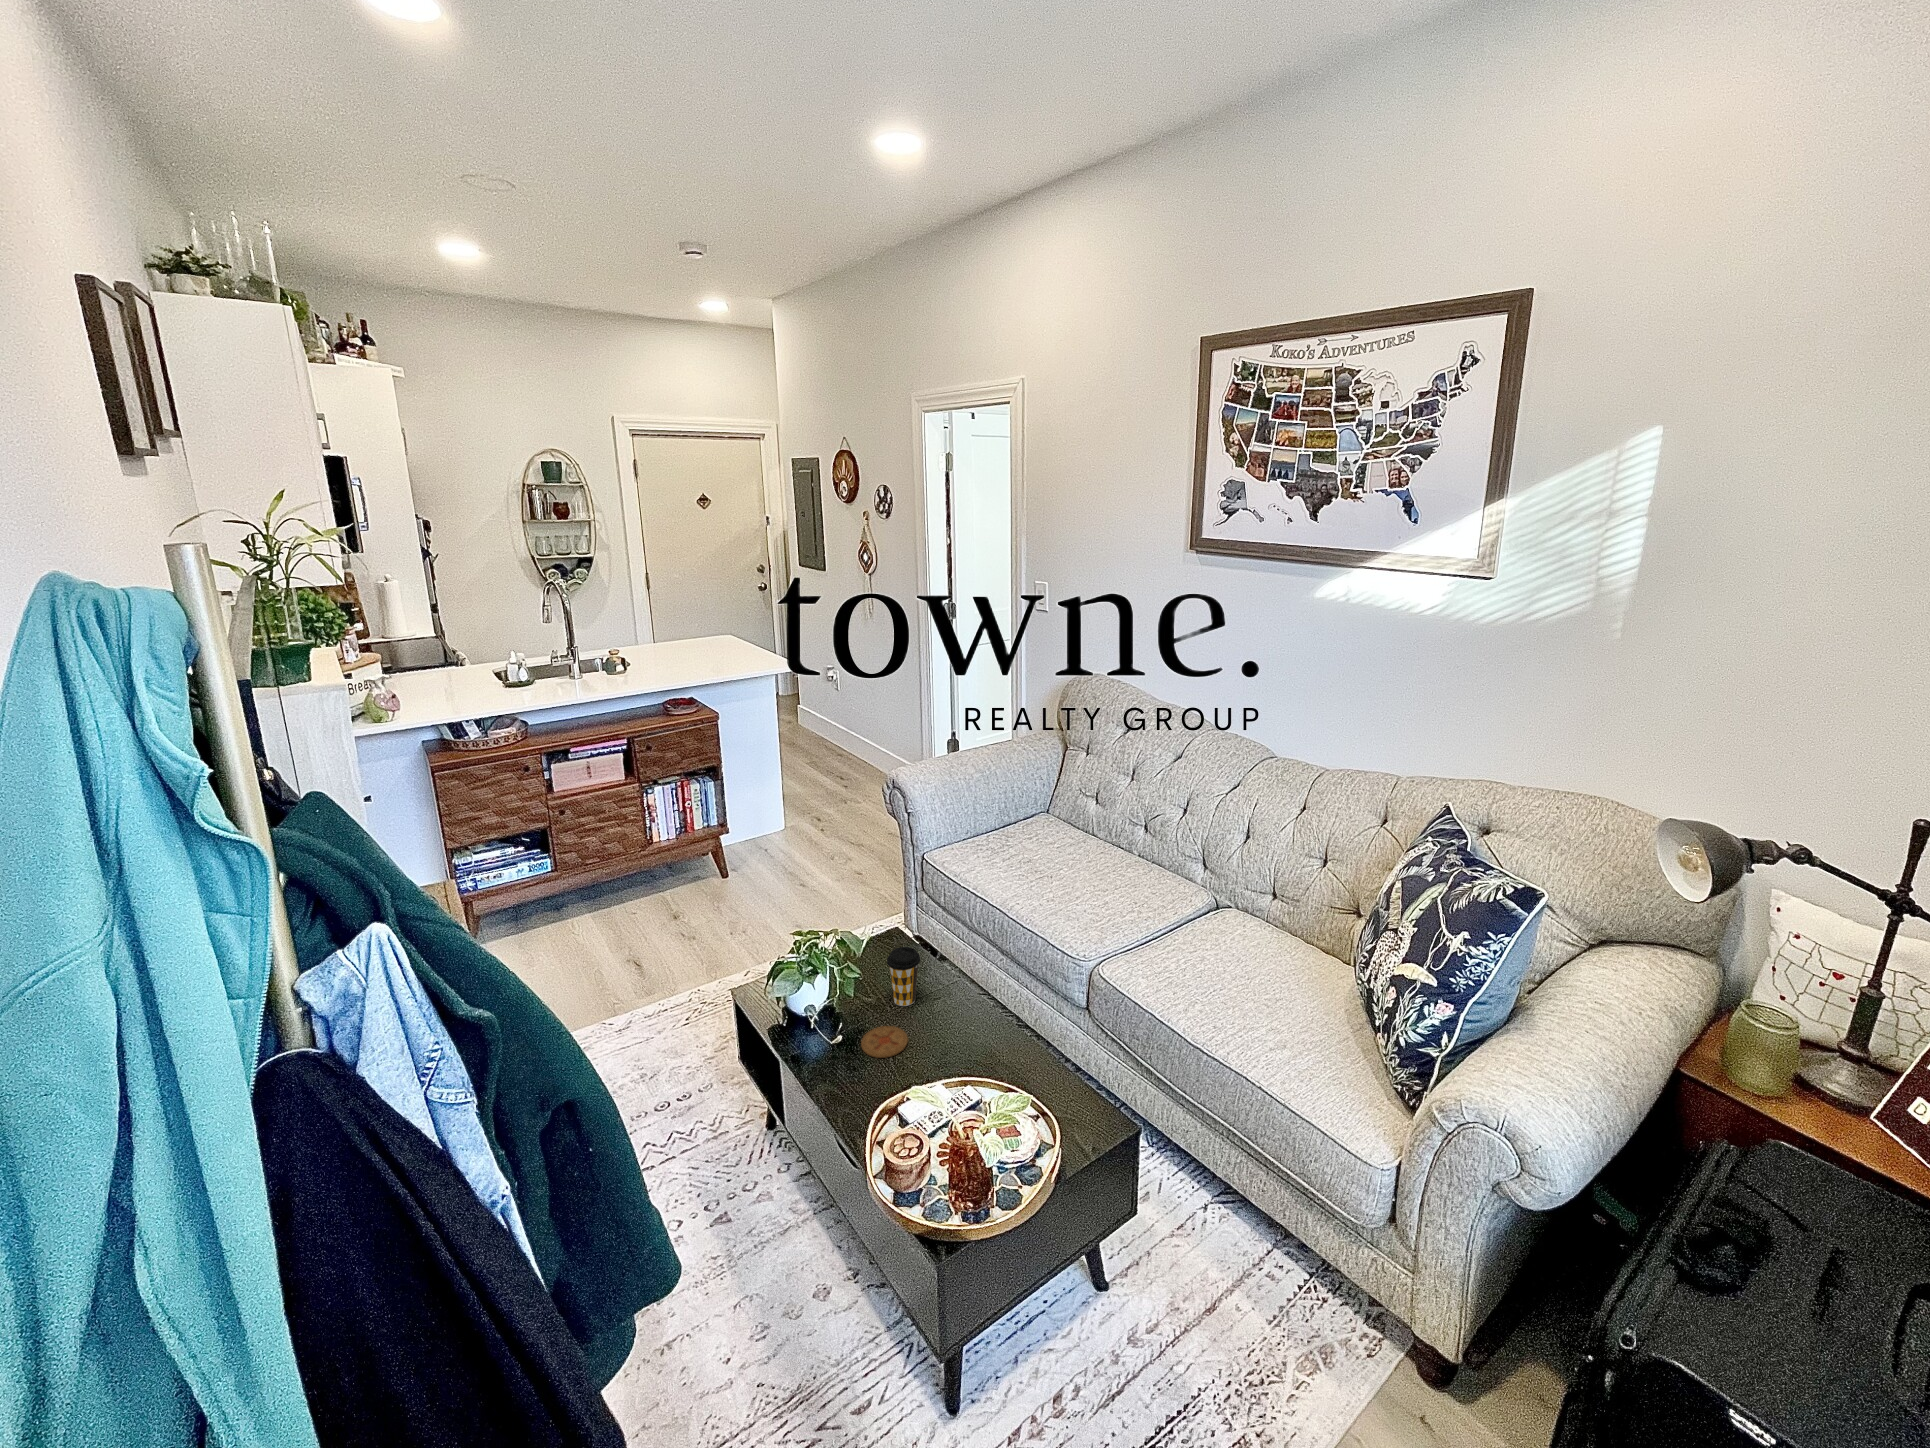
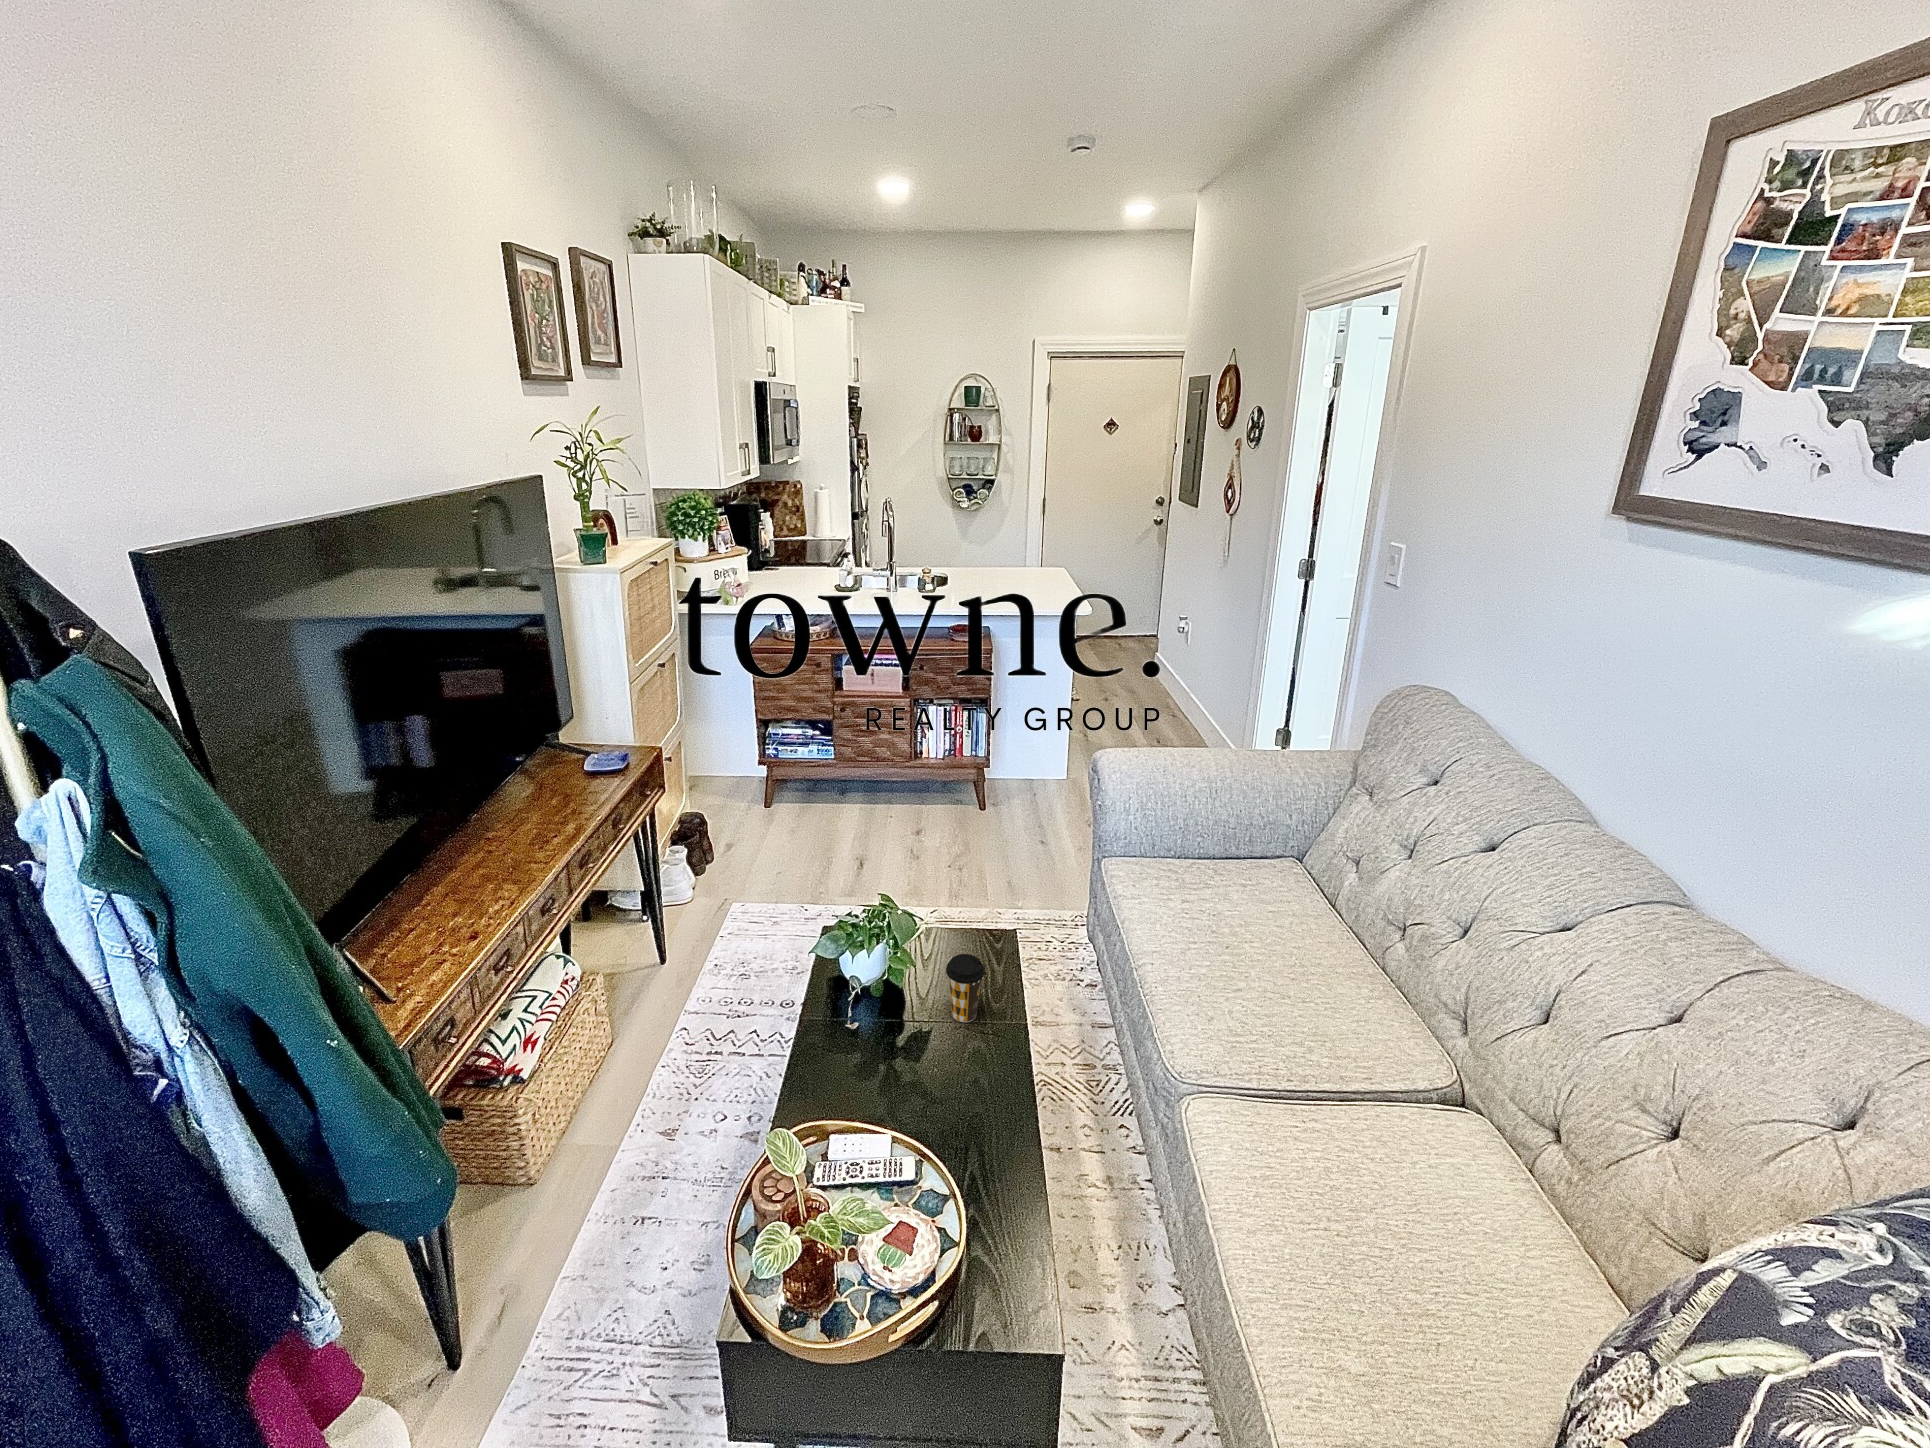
coaster: present [861,1026,908,1058] -> none [878,1031,930,1072]

